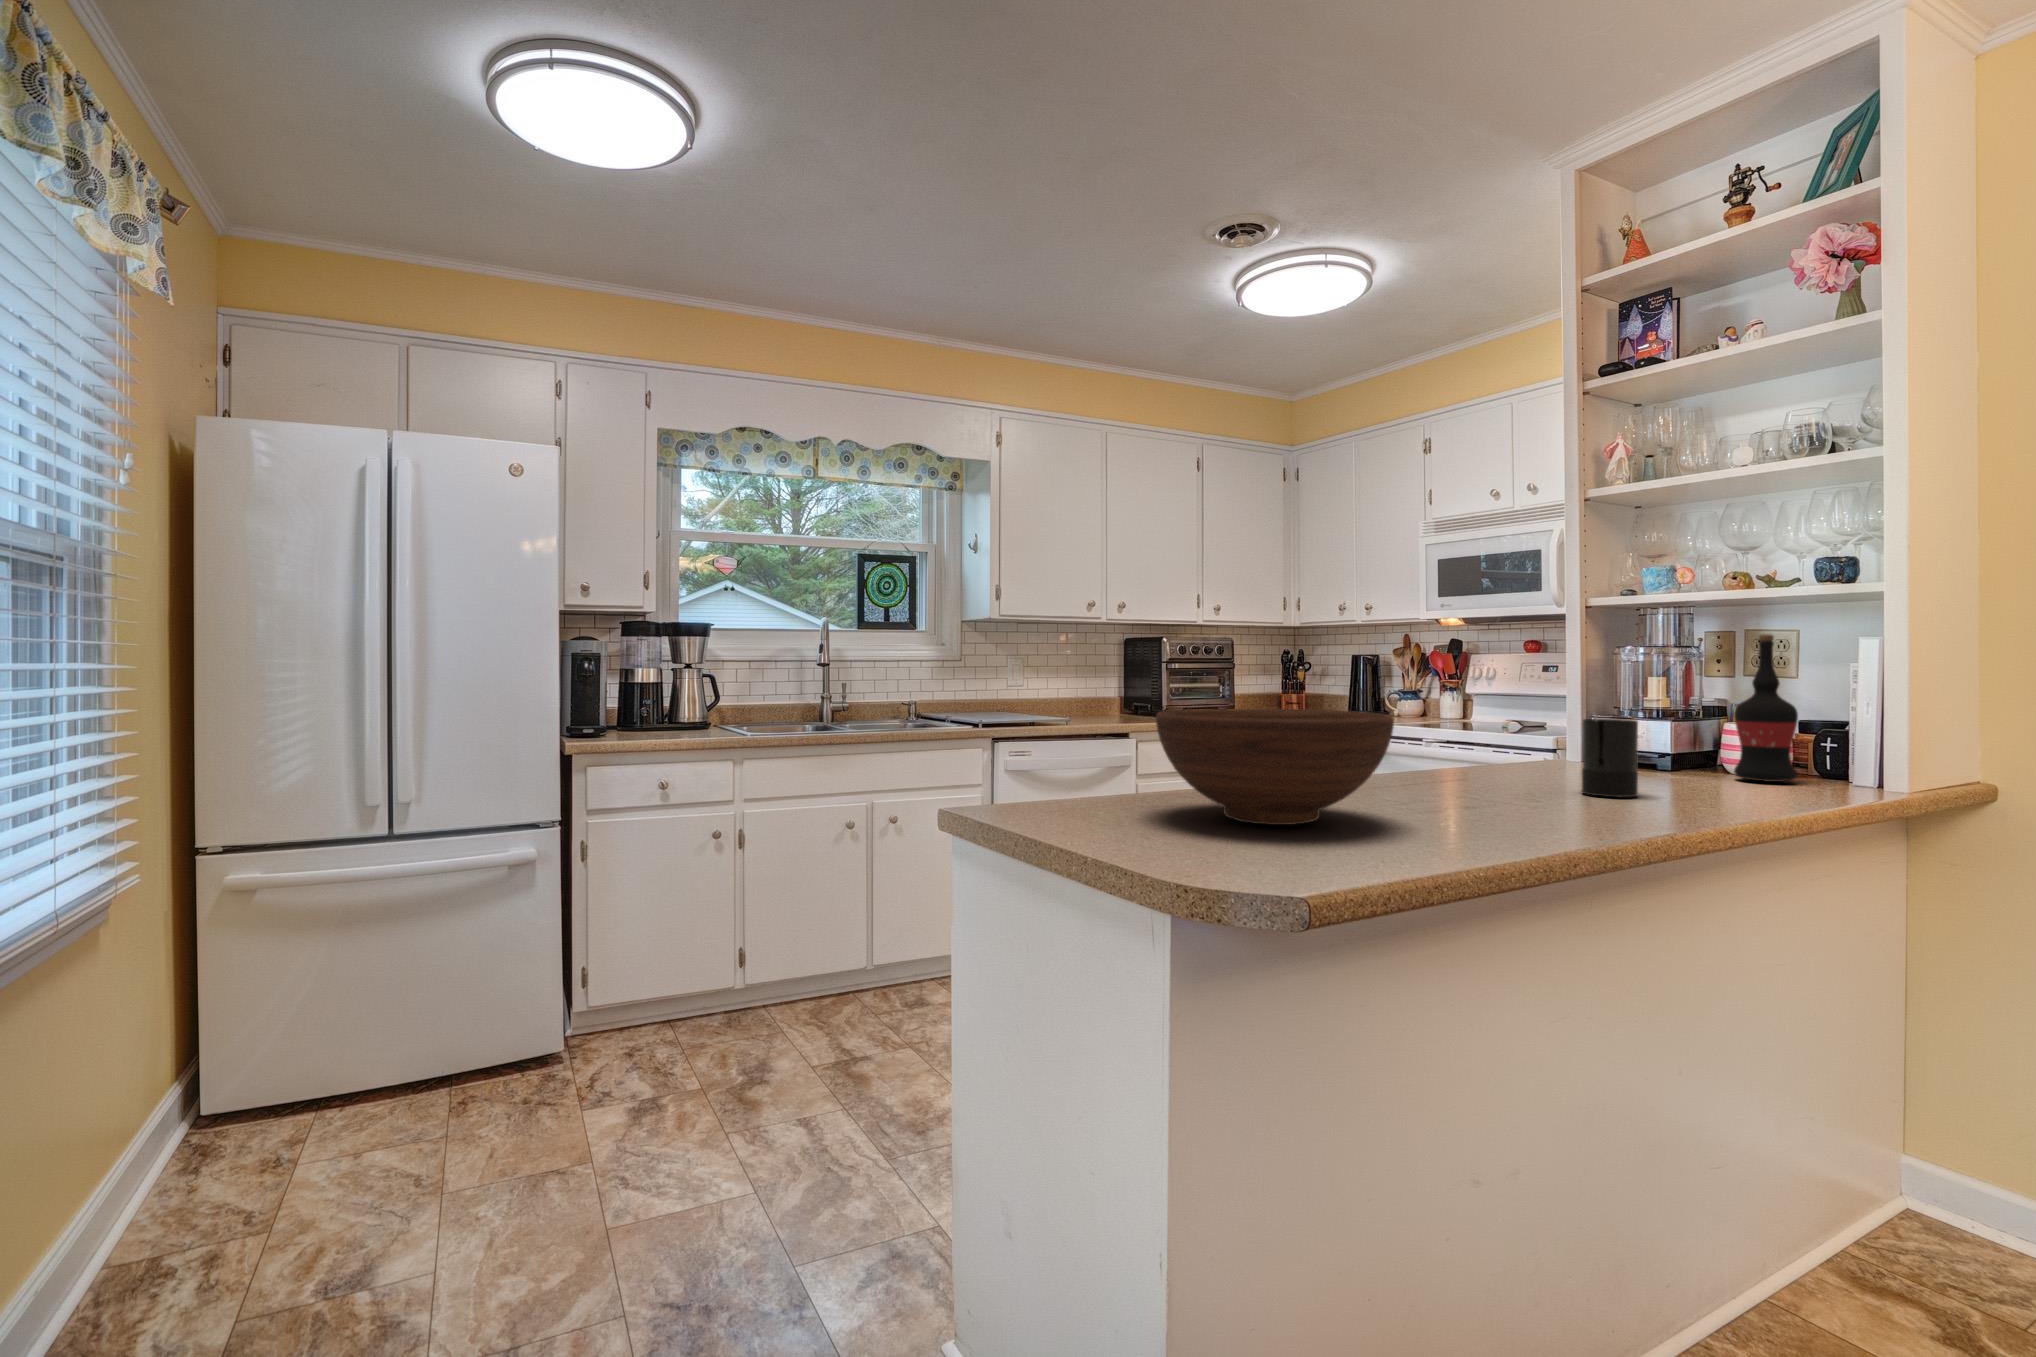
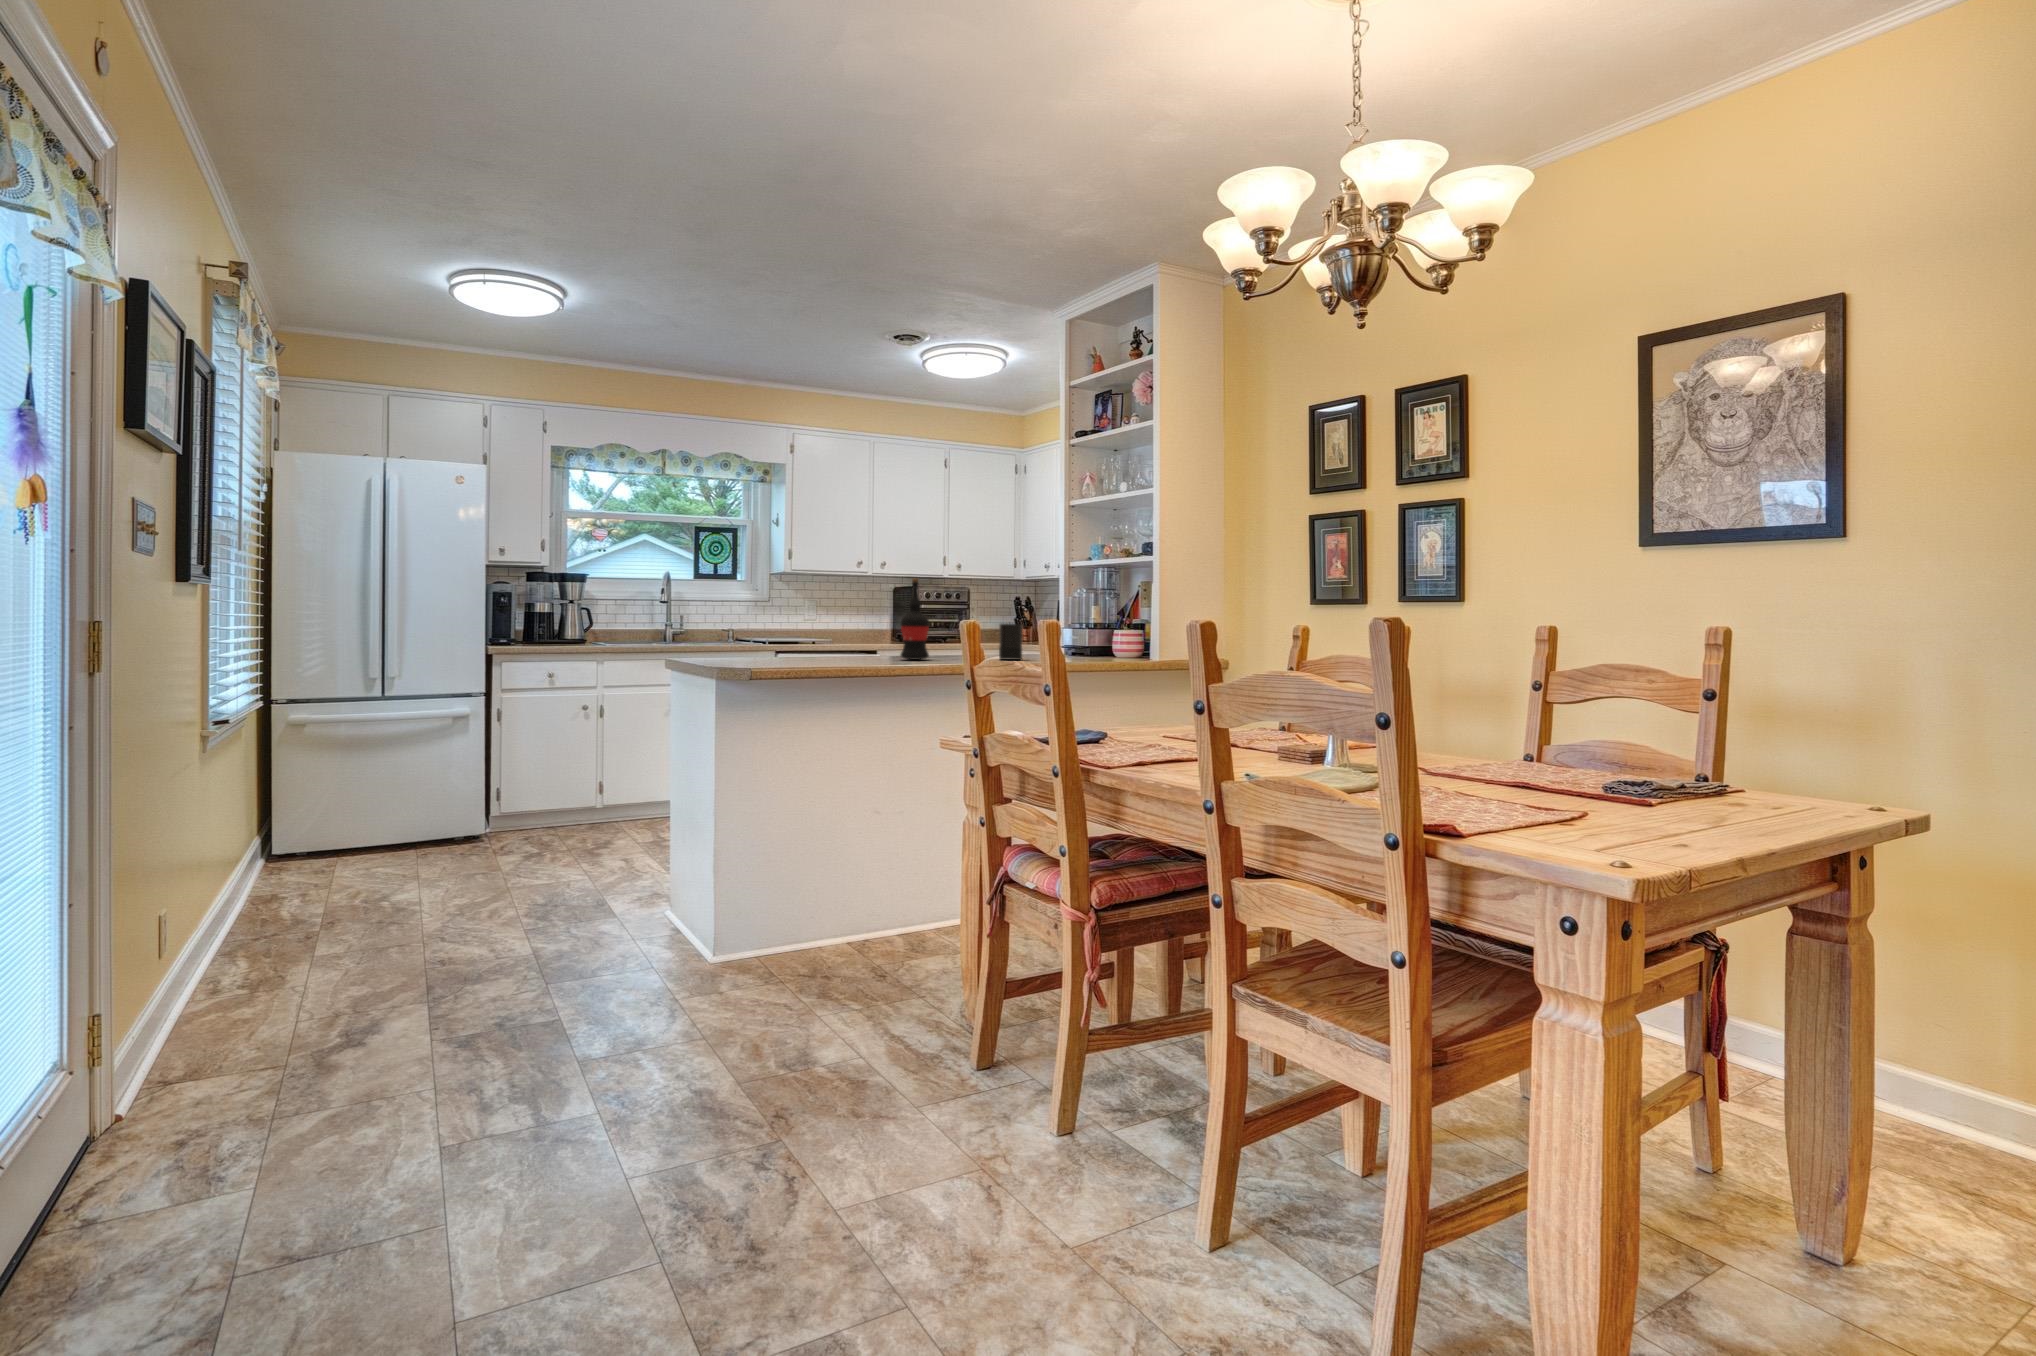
wine bottle: present [1734,634,1798,782] -> present [901,578,929,660]
fruit bowl: present [1156,709,1394,825] -> none [762,613,866,661]

